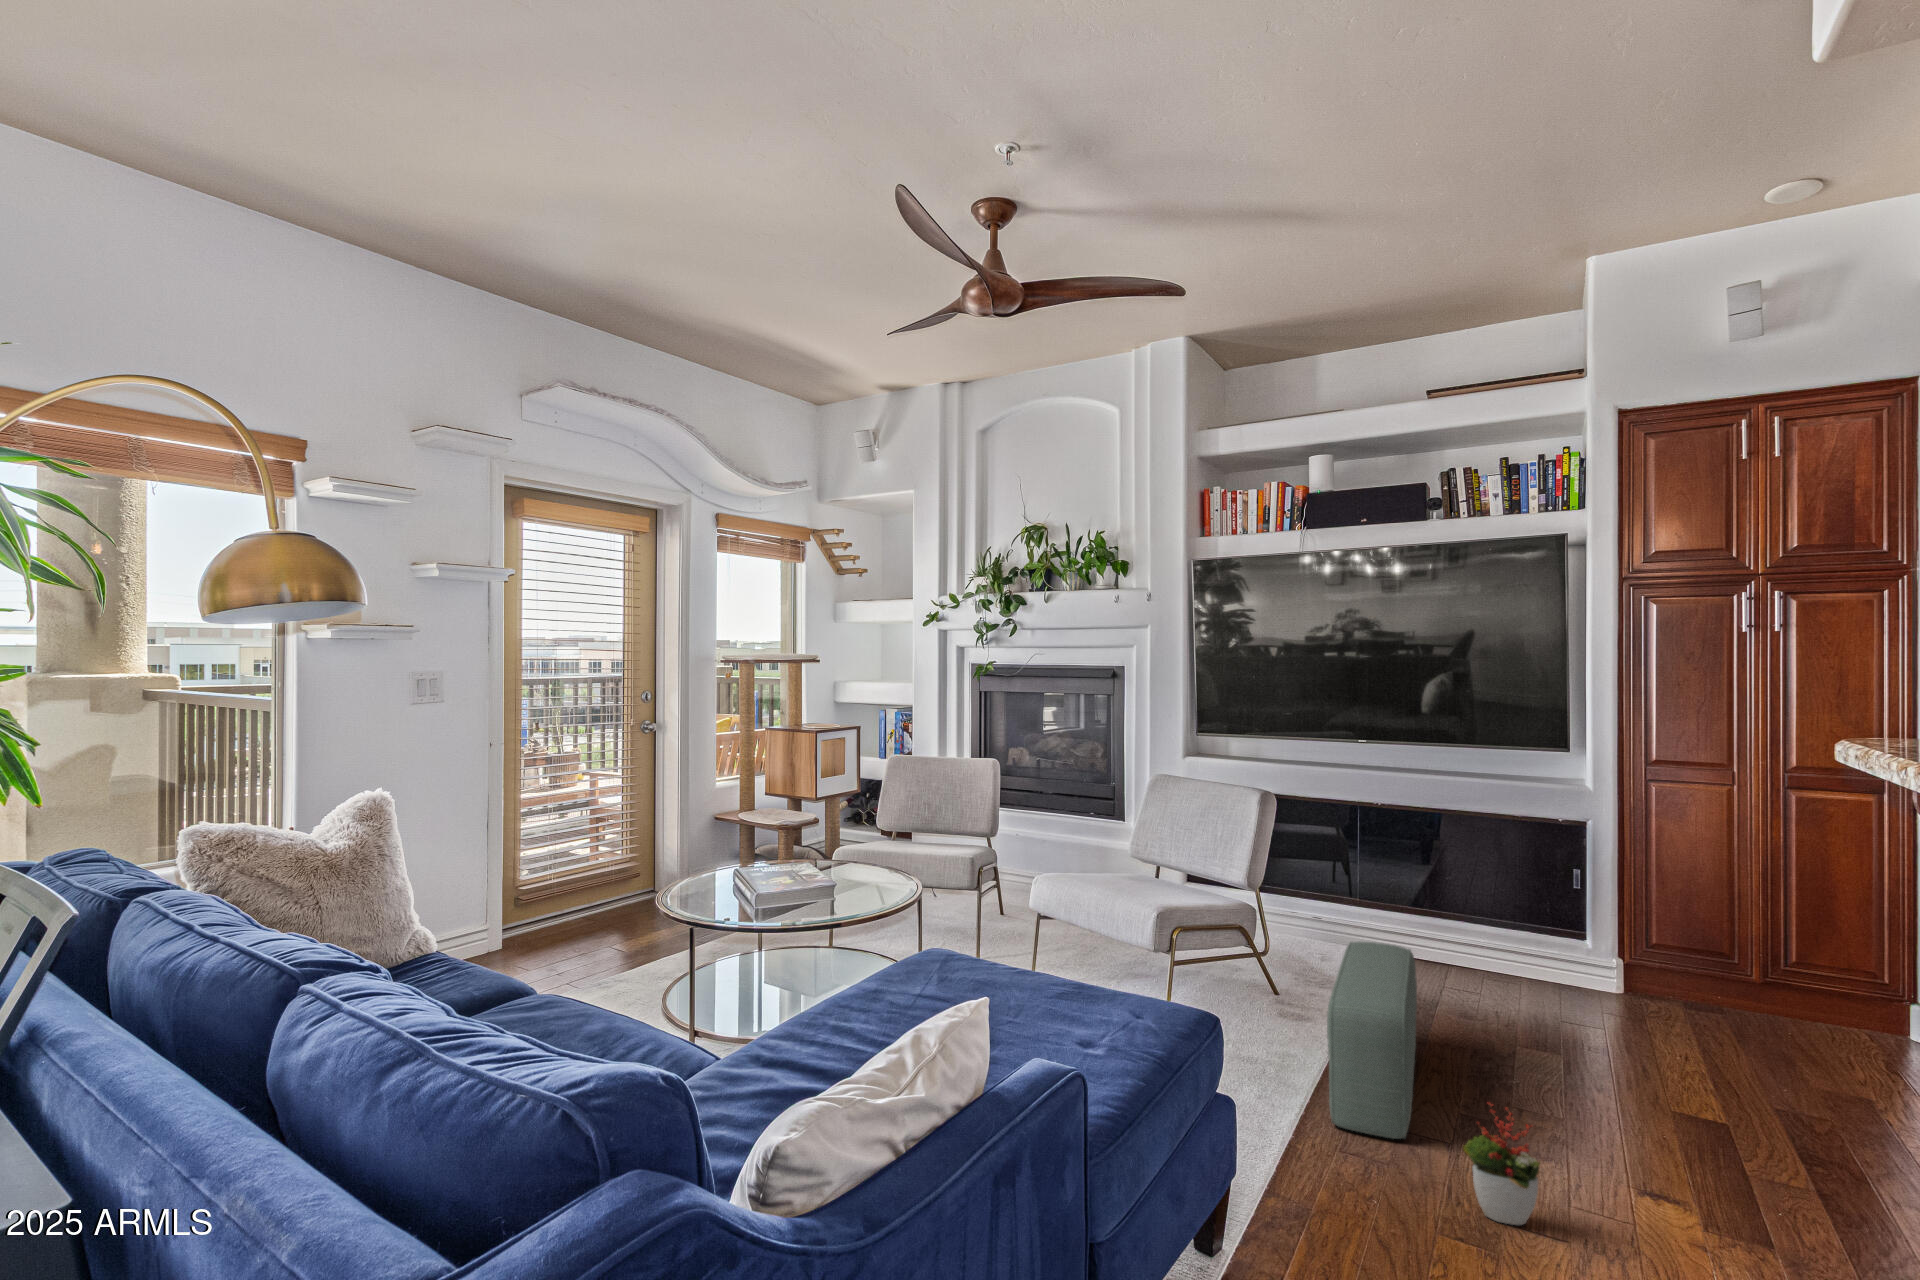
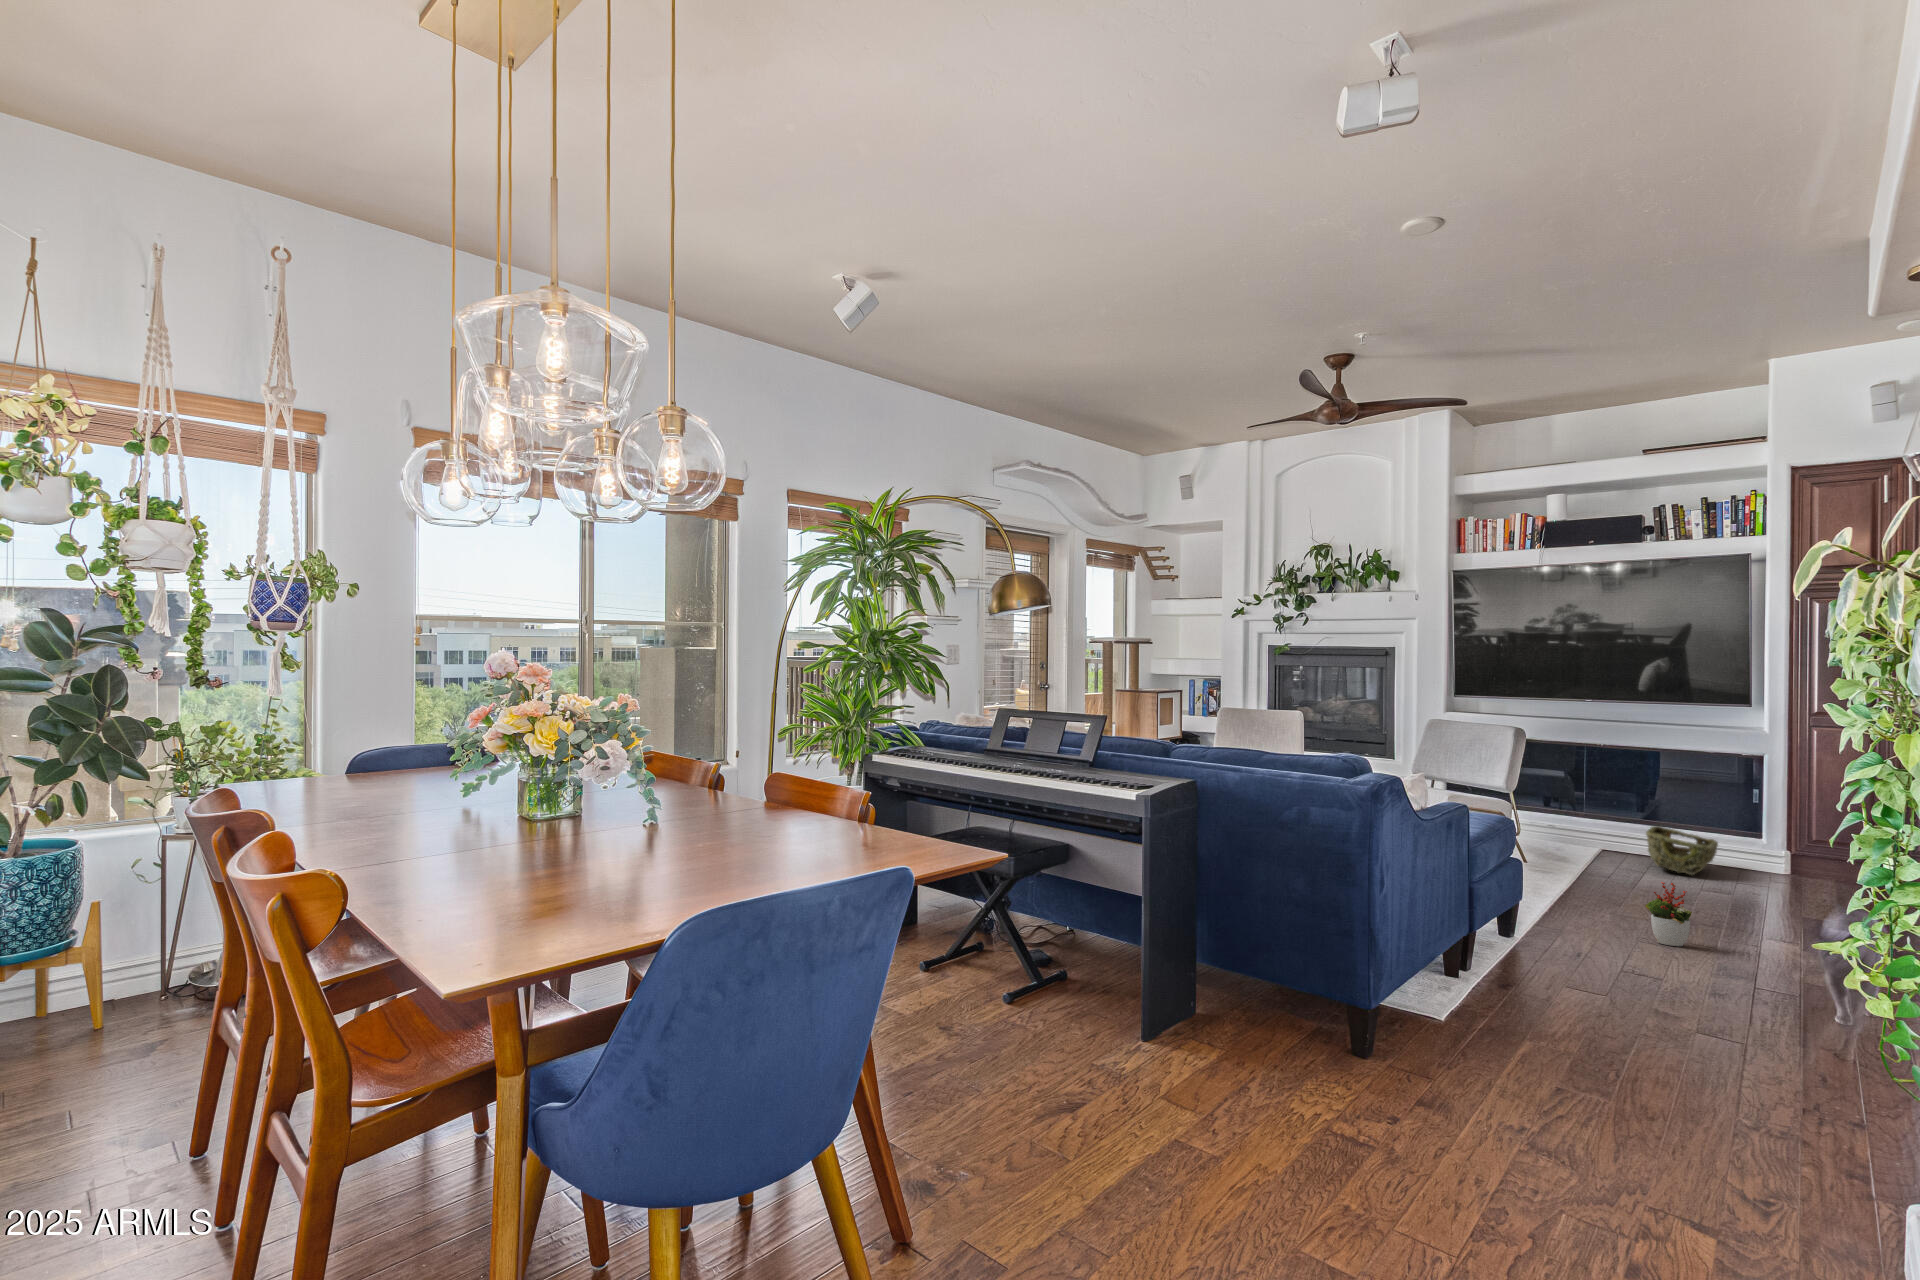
woven basket: none [1442,917,1535,1000] -> present [1646,826,1718,875]
pouf: present [1327,942,1417,1139] -> none [1563,821,1623,918]

